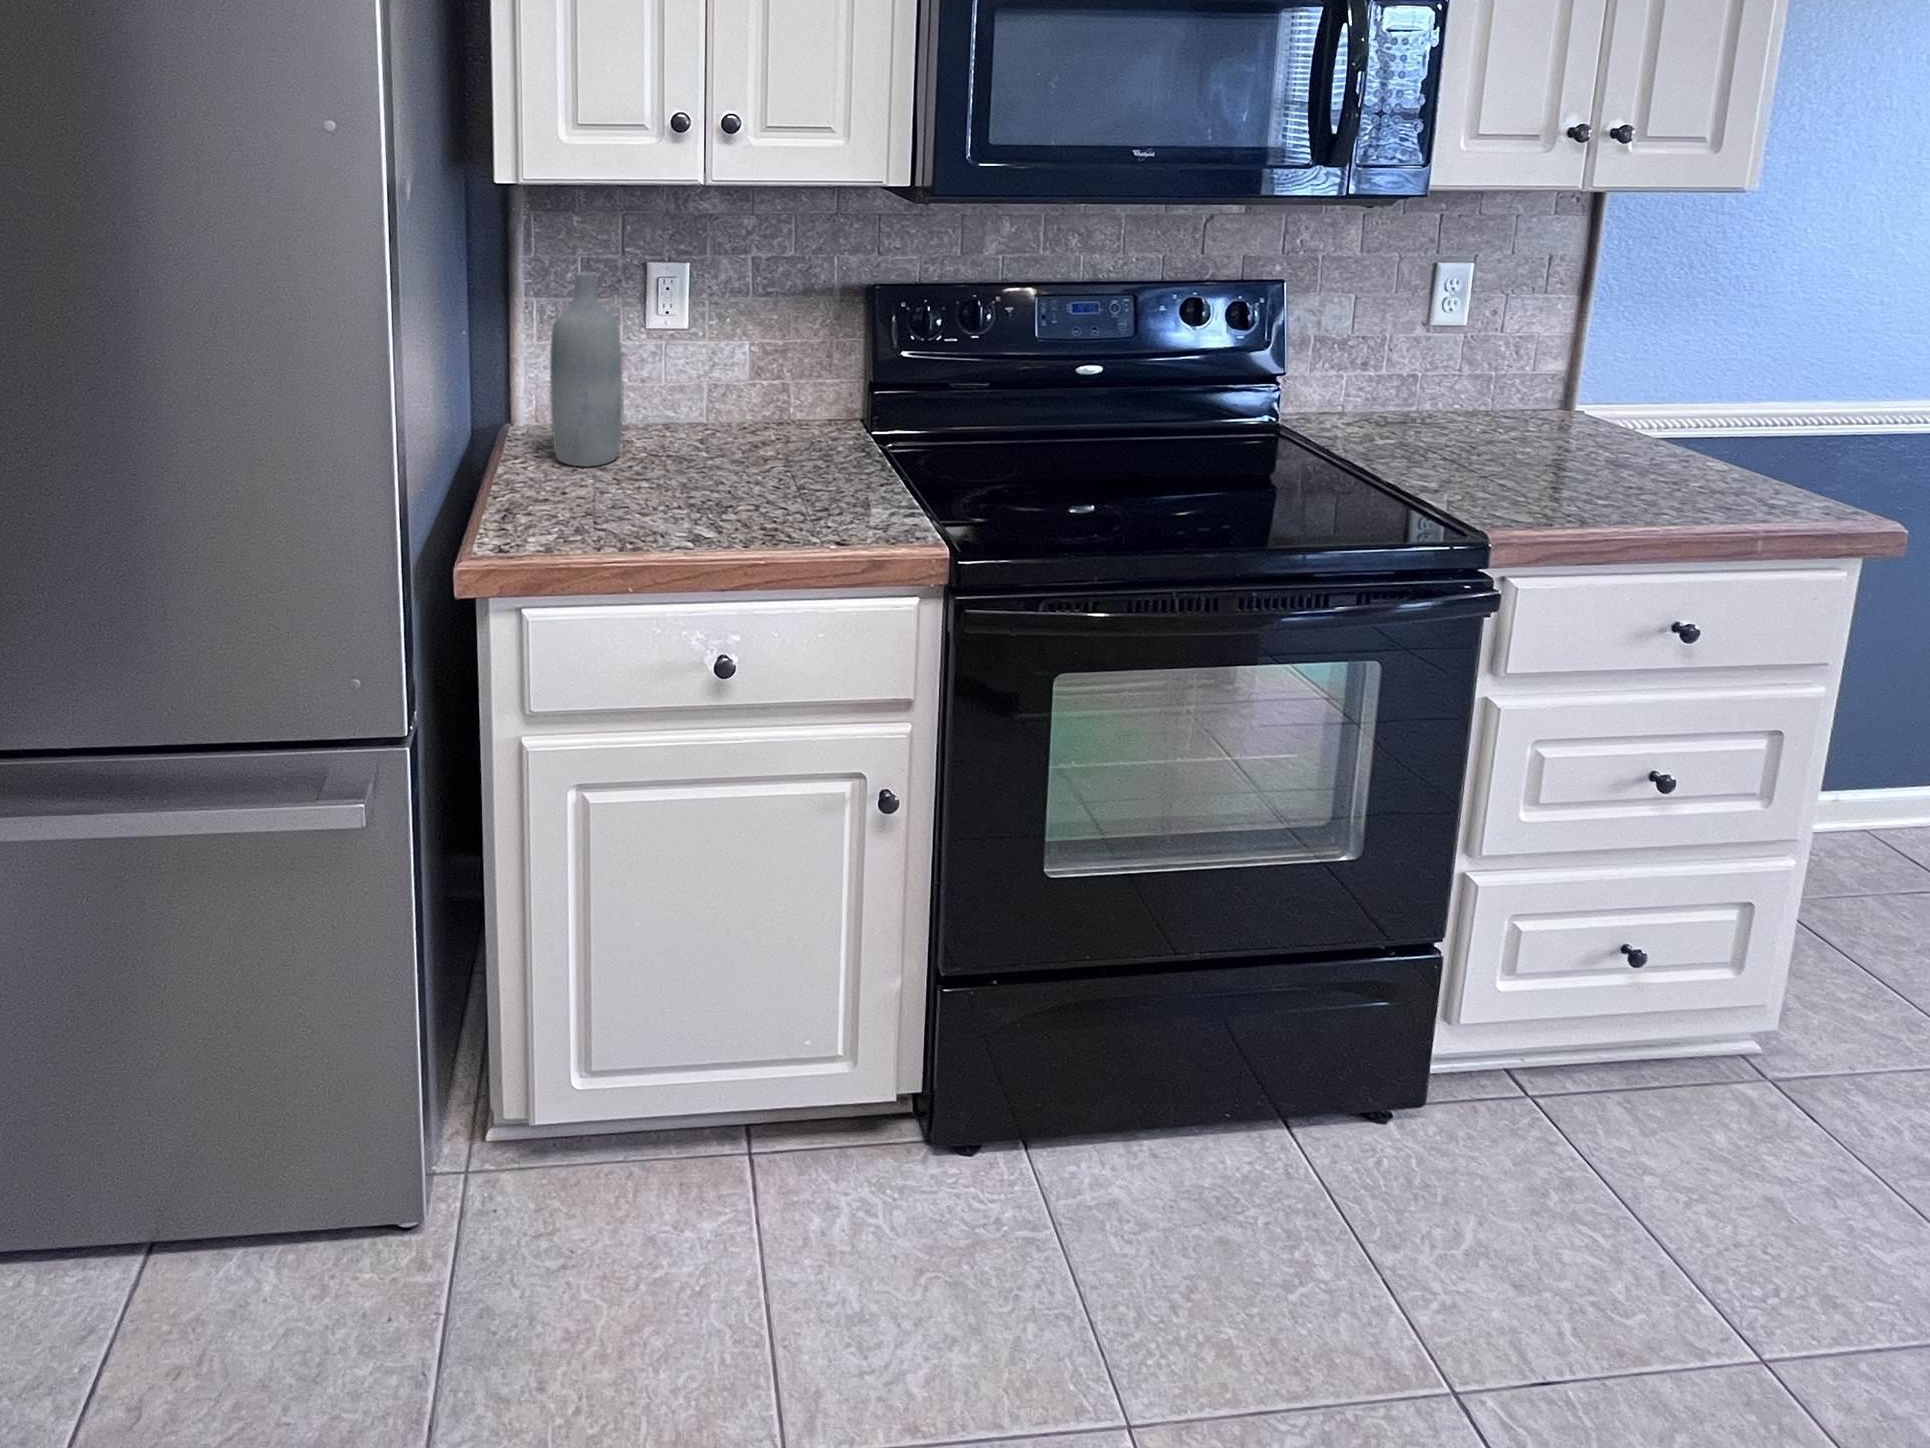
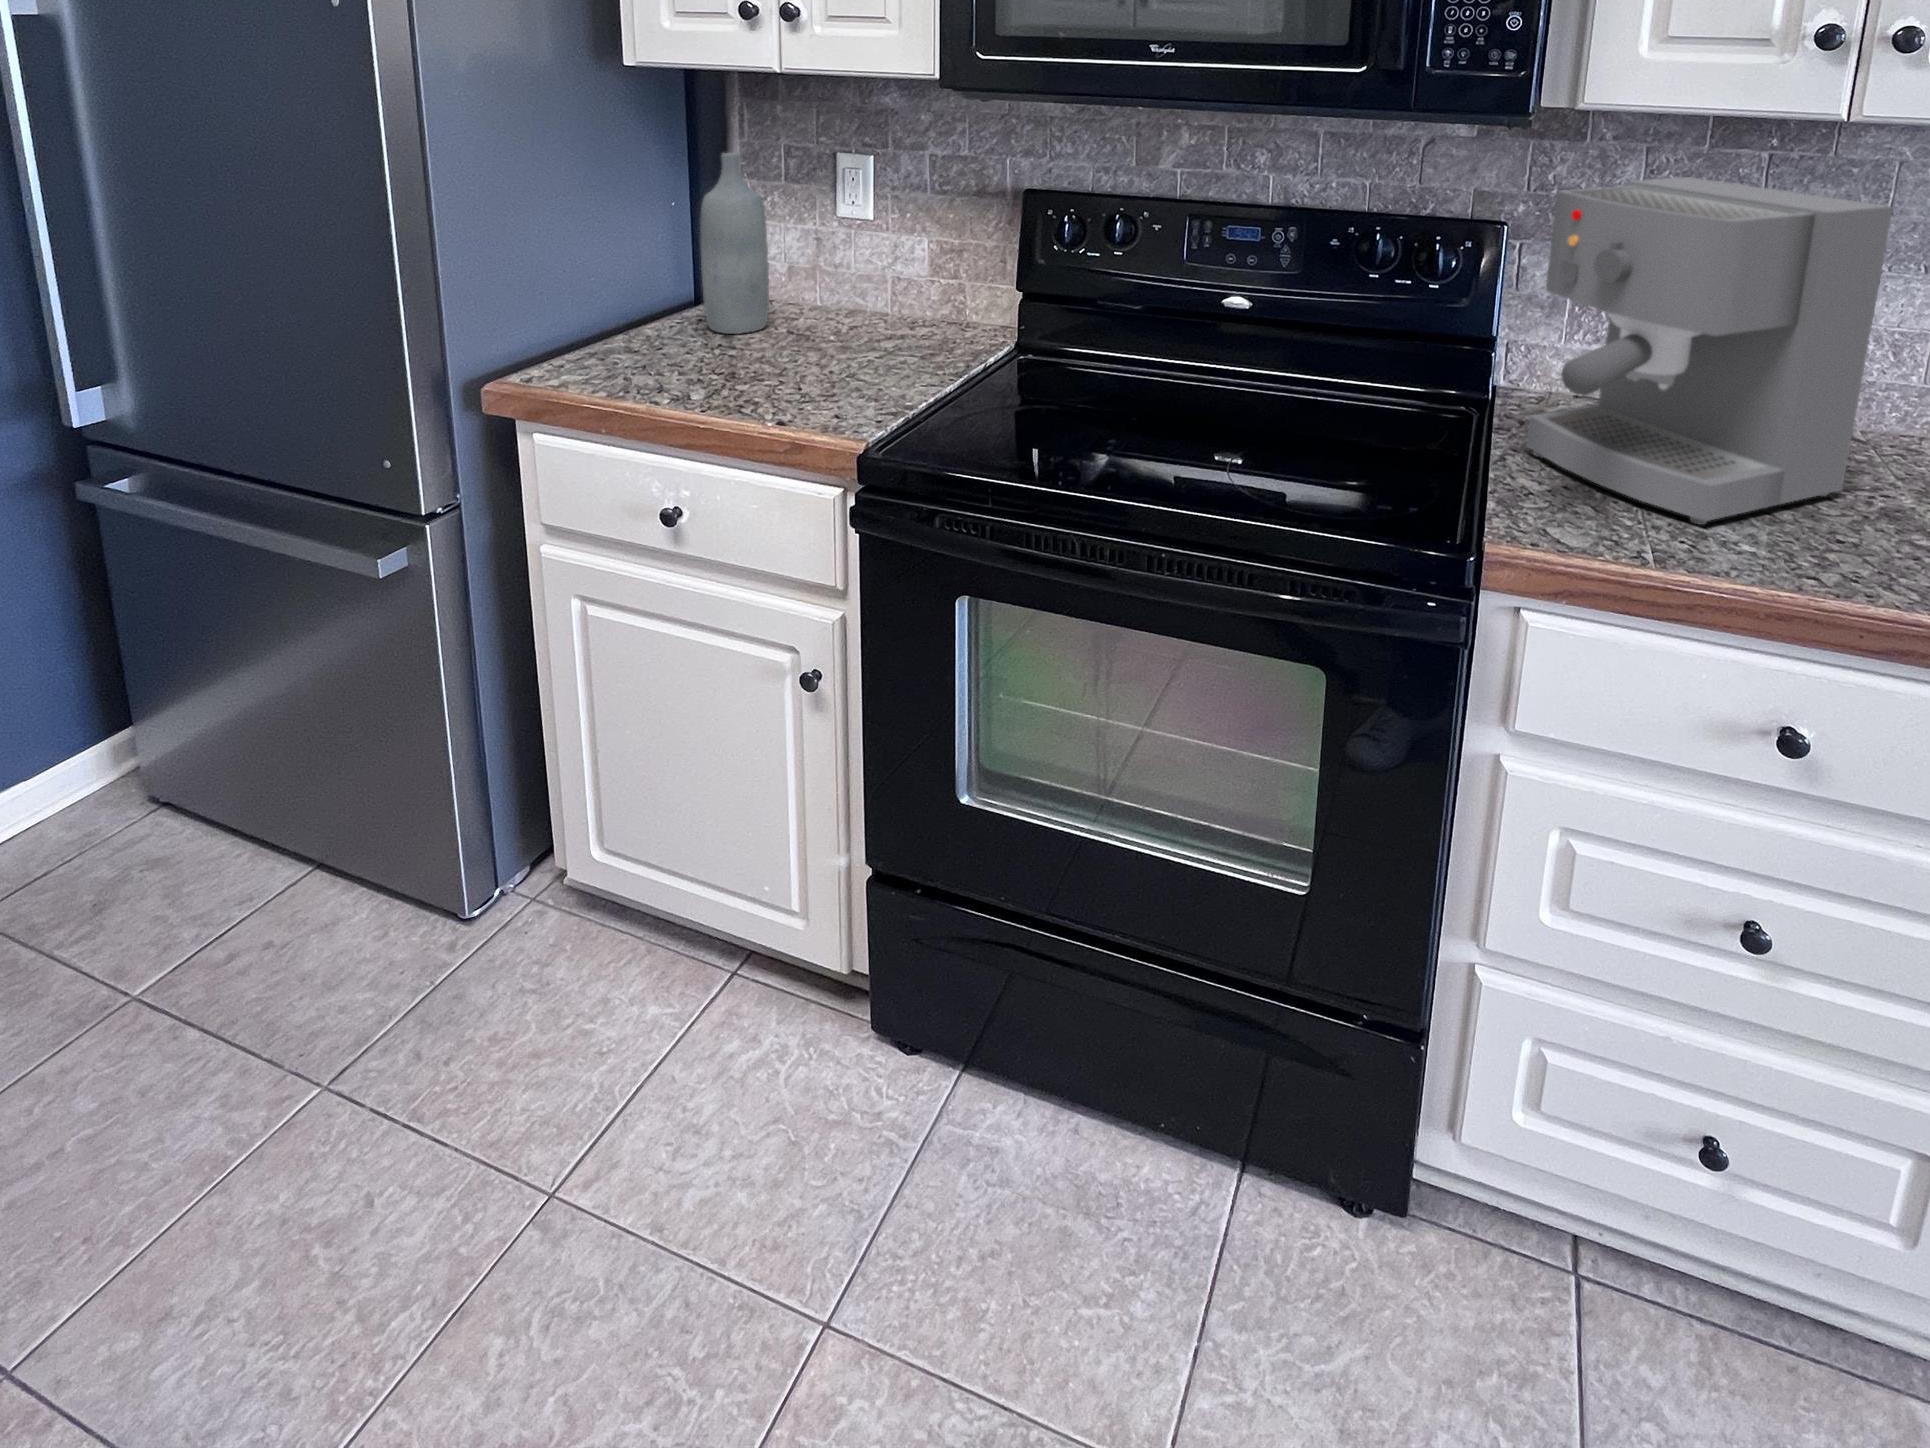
coffee maker: none [1372,236,1601,493] -> present [1526,177,1893,525]

